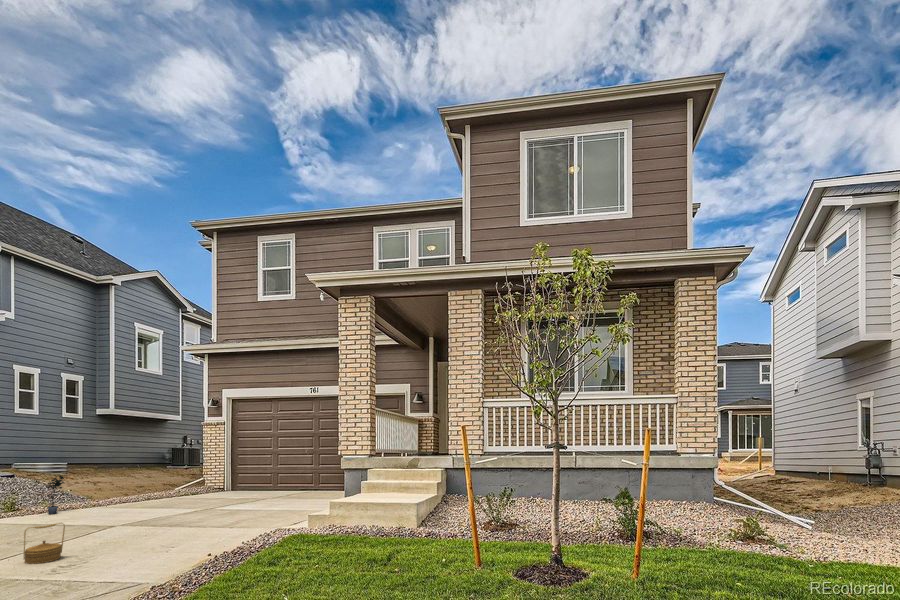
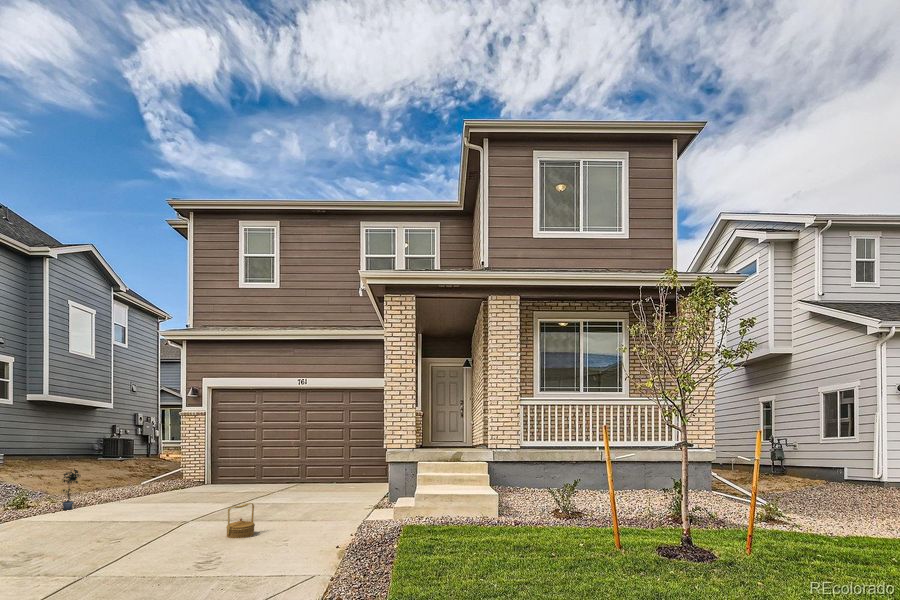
basket: present [23,523,65,564] -> present [226,503,255,538]

